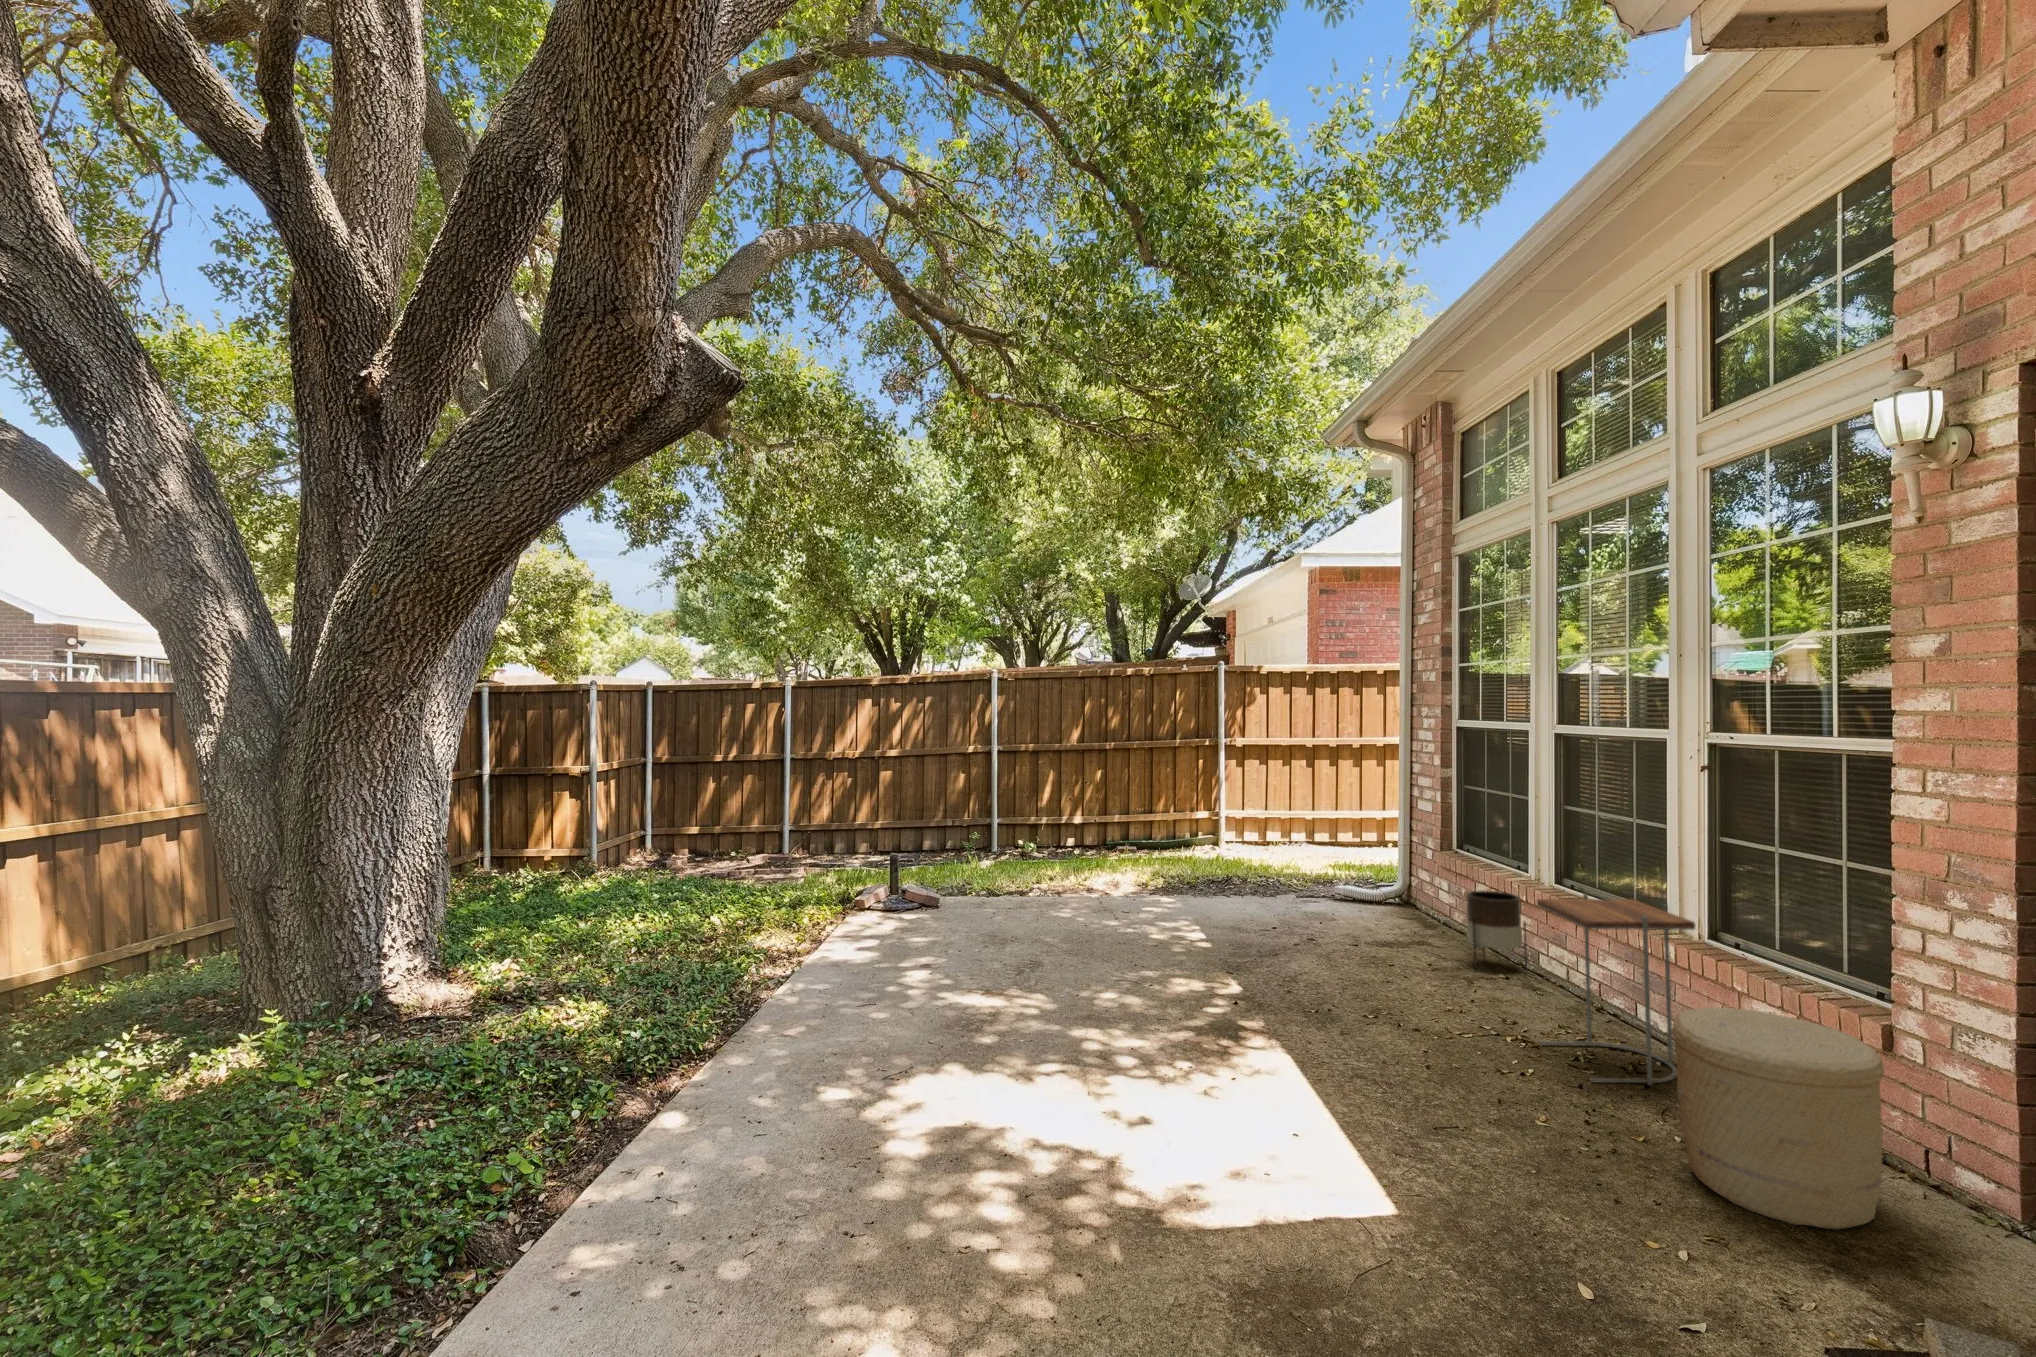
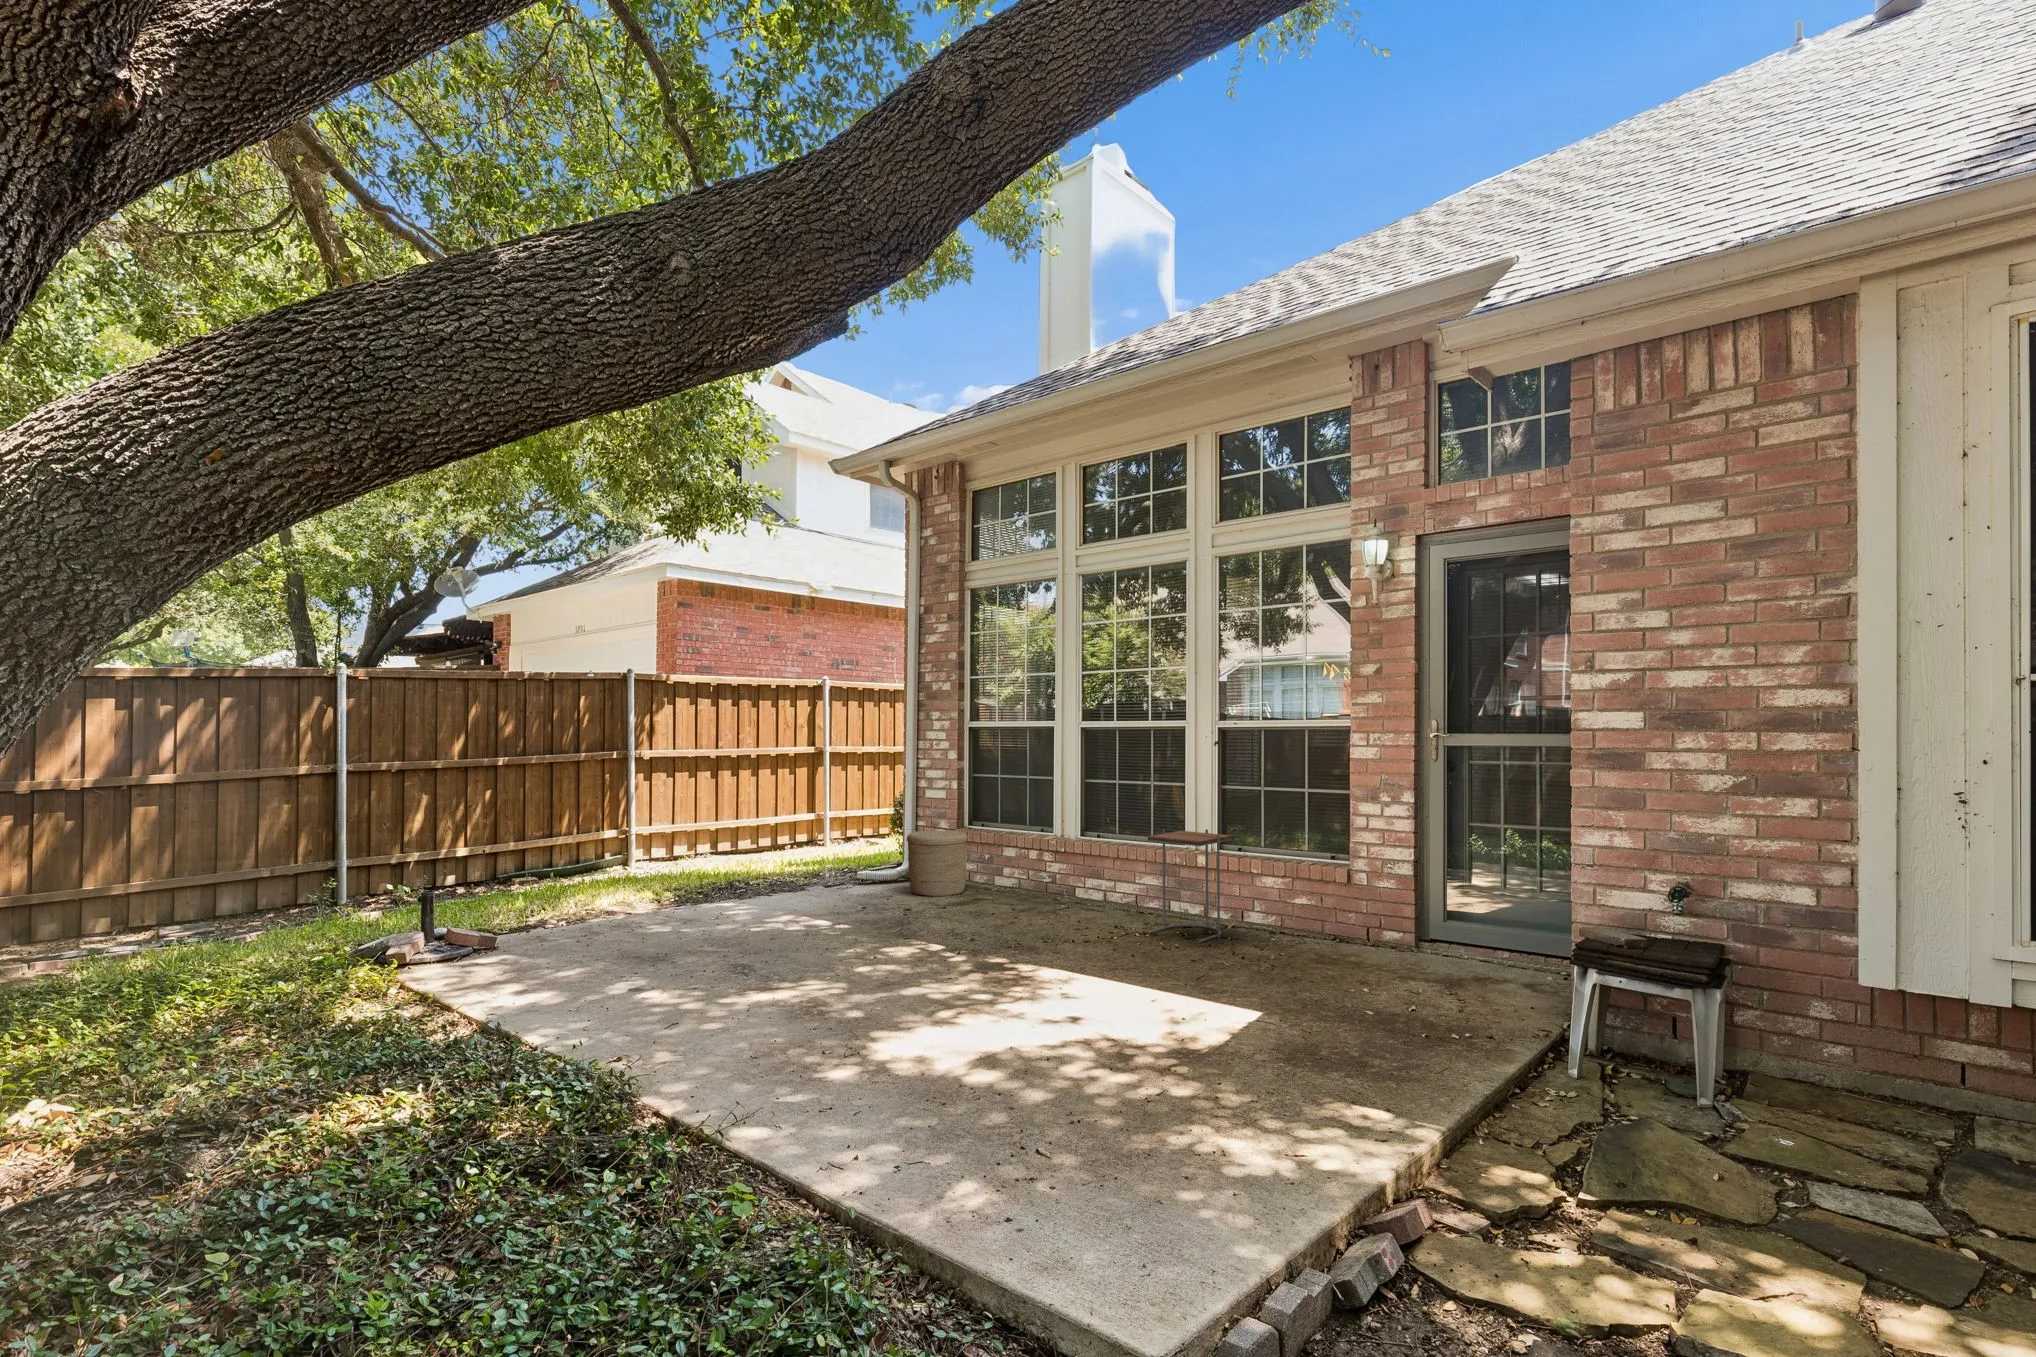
planter: present [1467,890,1527,972] -> none [1026,849,1064,910]
woven basket: present [1672,1007,1884,1230] -> present [907,831,968,896]

